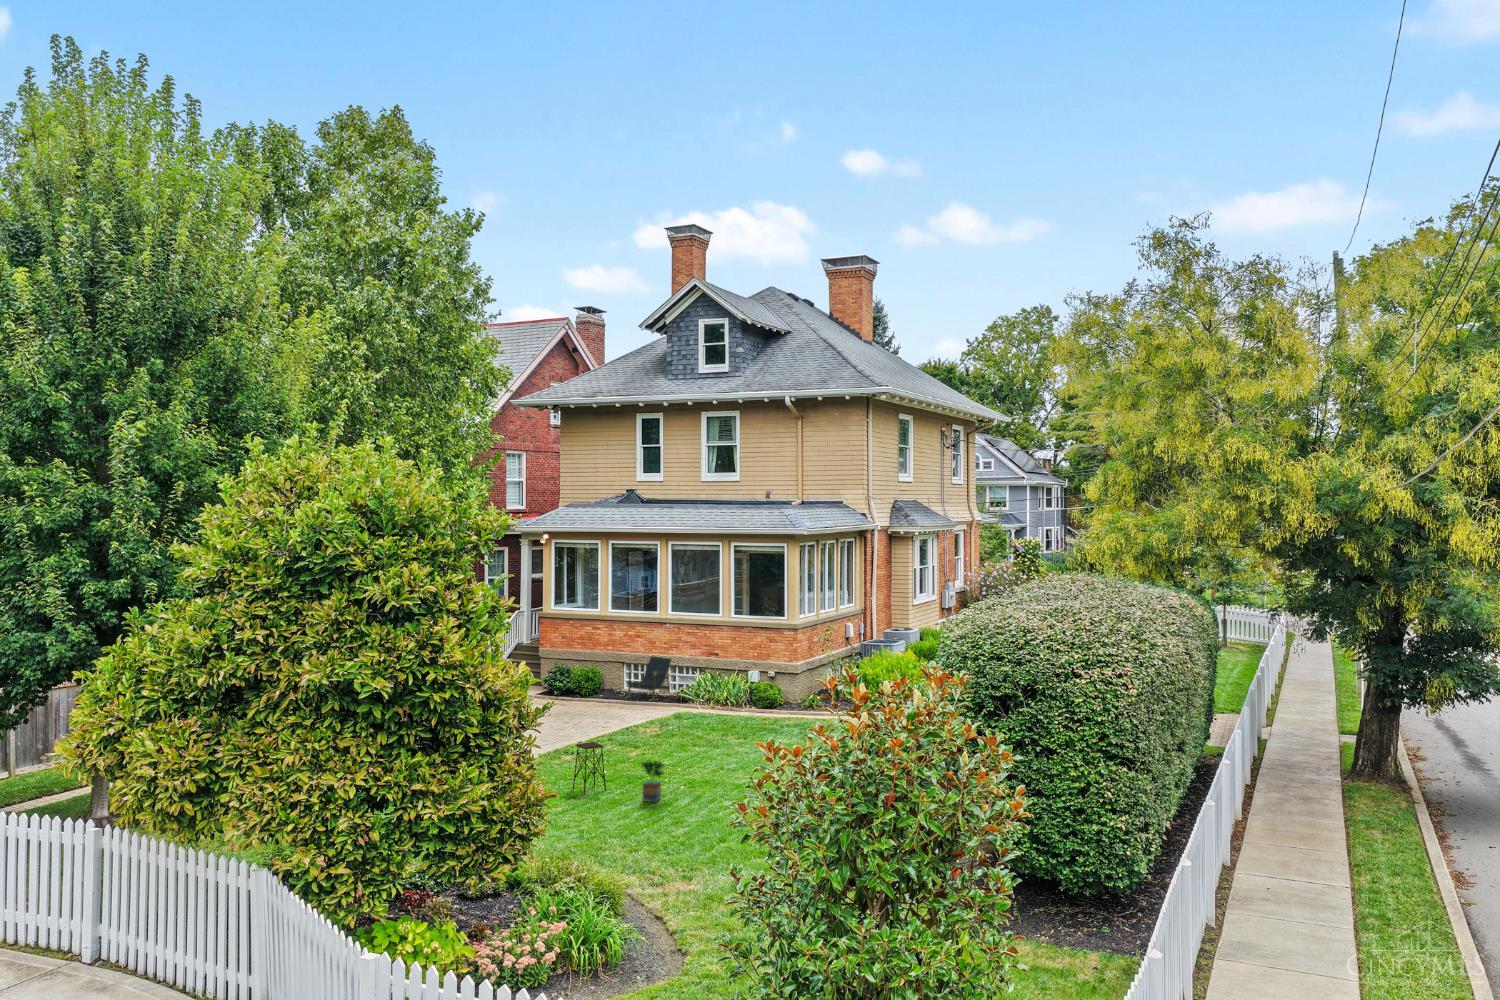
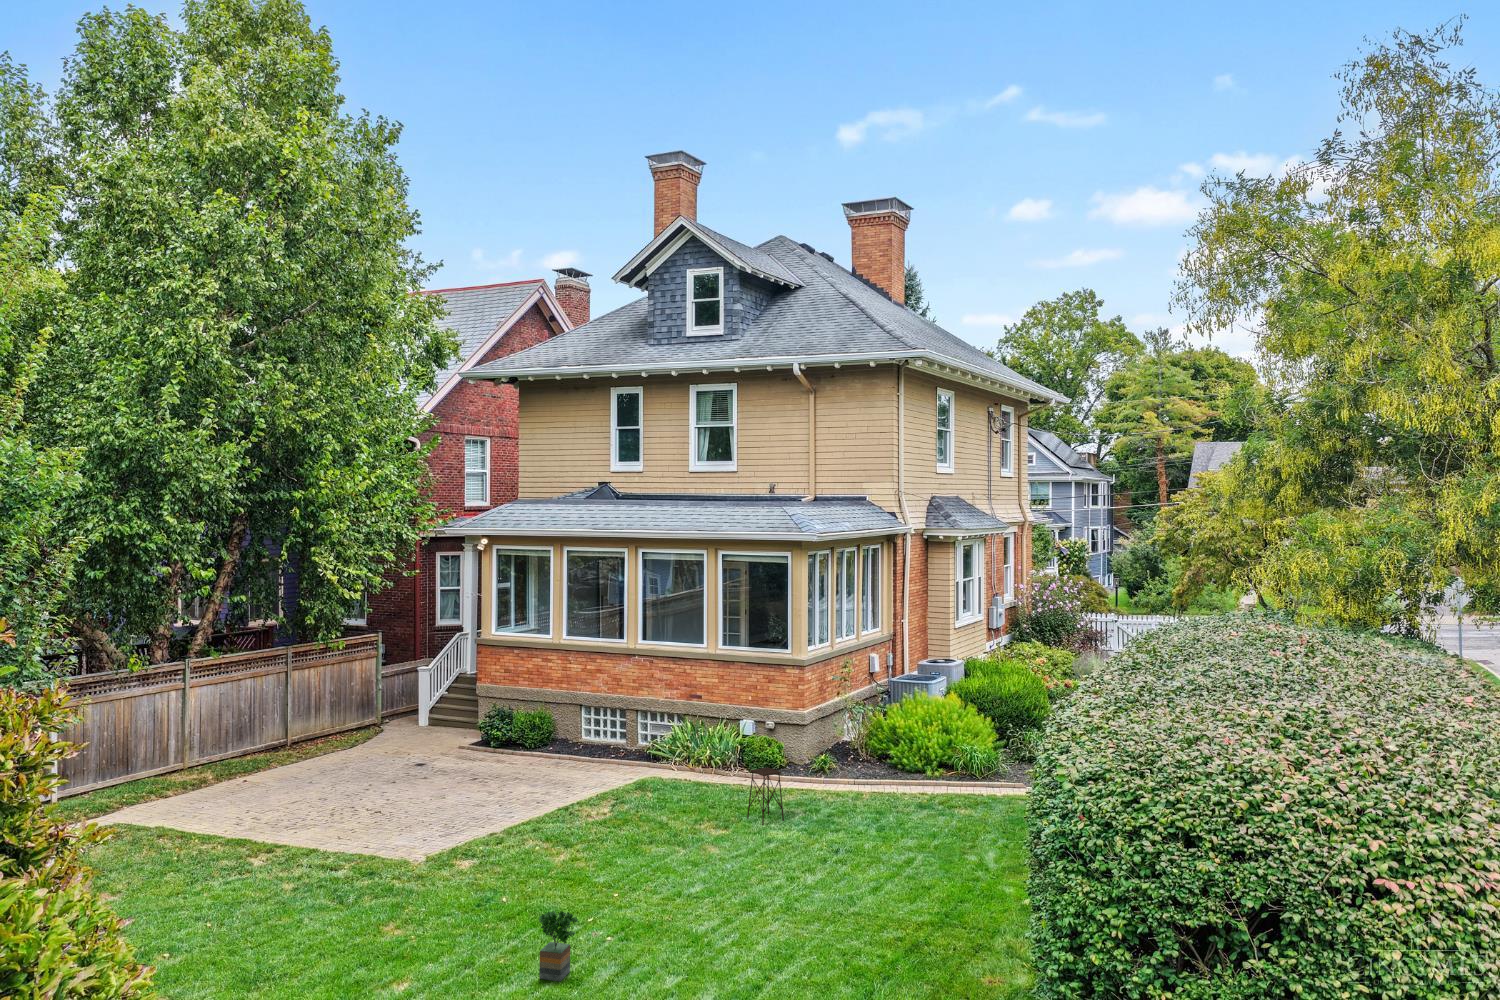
lounge chair: present [627,656,671,699] -> none [583,698,642,759]
side table: present [573,742,606,794] -> present [747,767,784,825]

